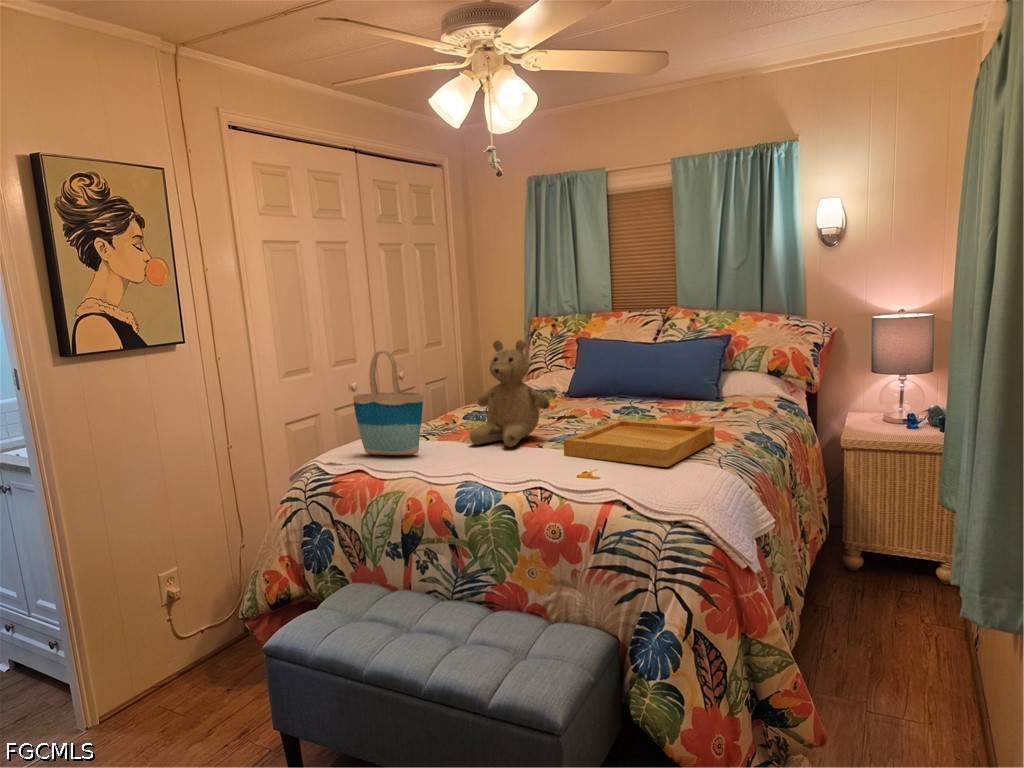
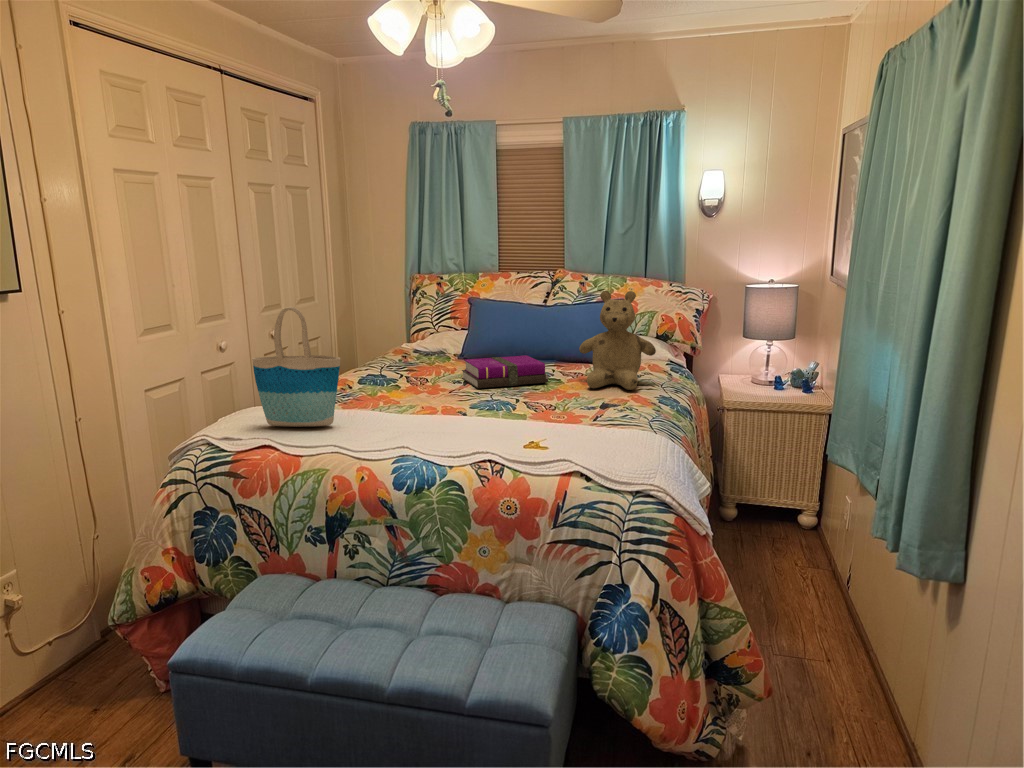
teddy bear: present [470,340,550,447] -> present [579,291,656,390]
notebook: none [556,392,637,424] -> present [462,355,548,388]
tray: present [563,420,715,467] -> none [496,384,639,435]

